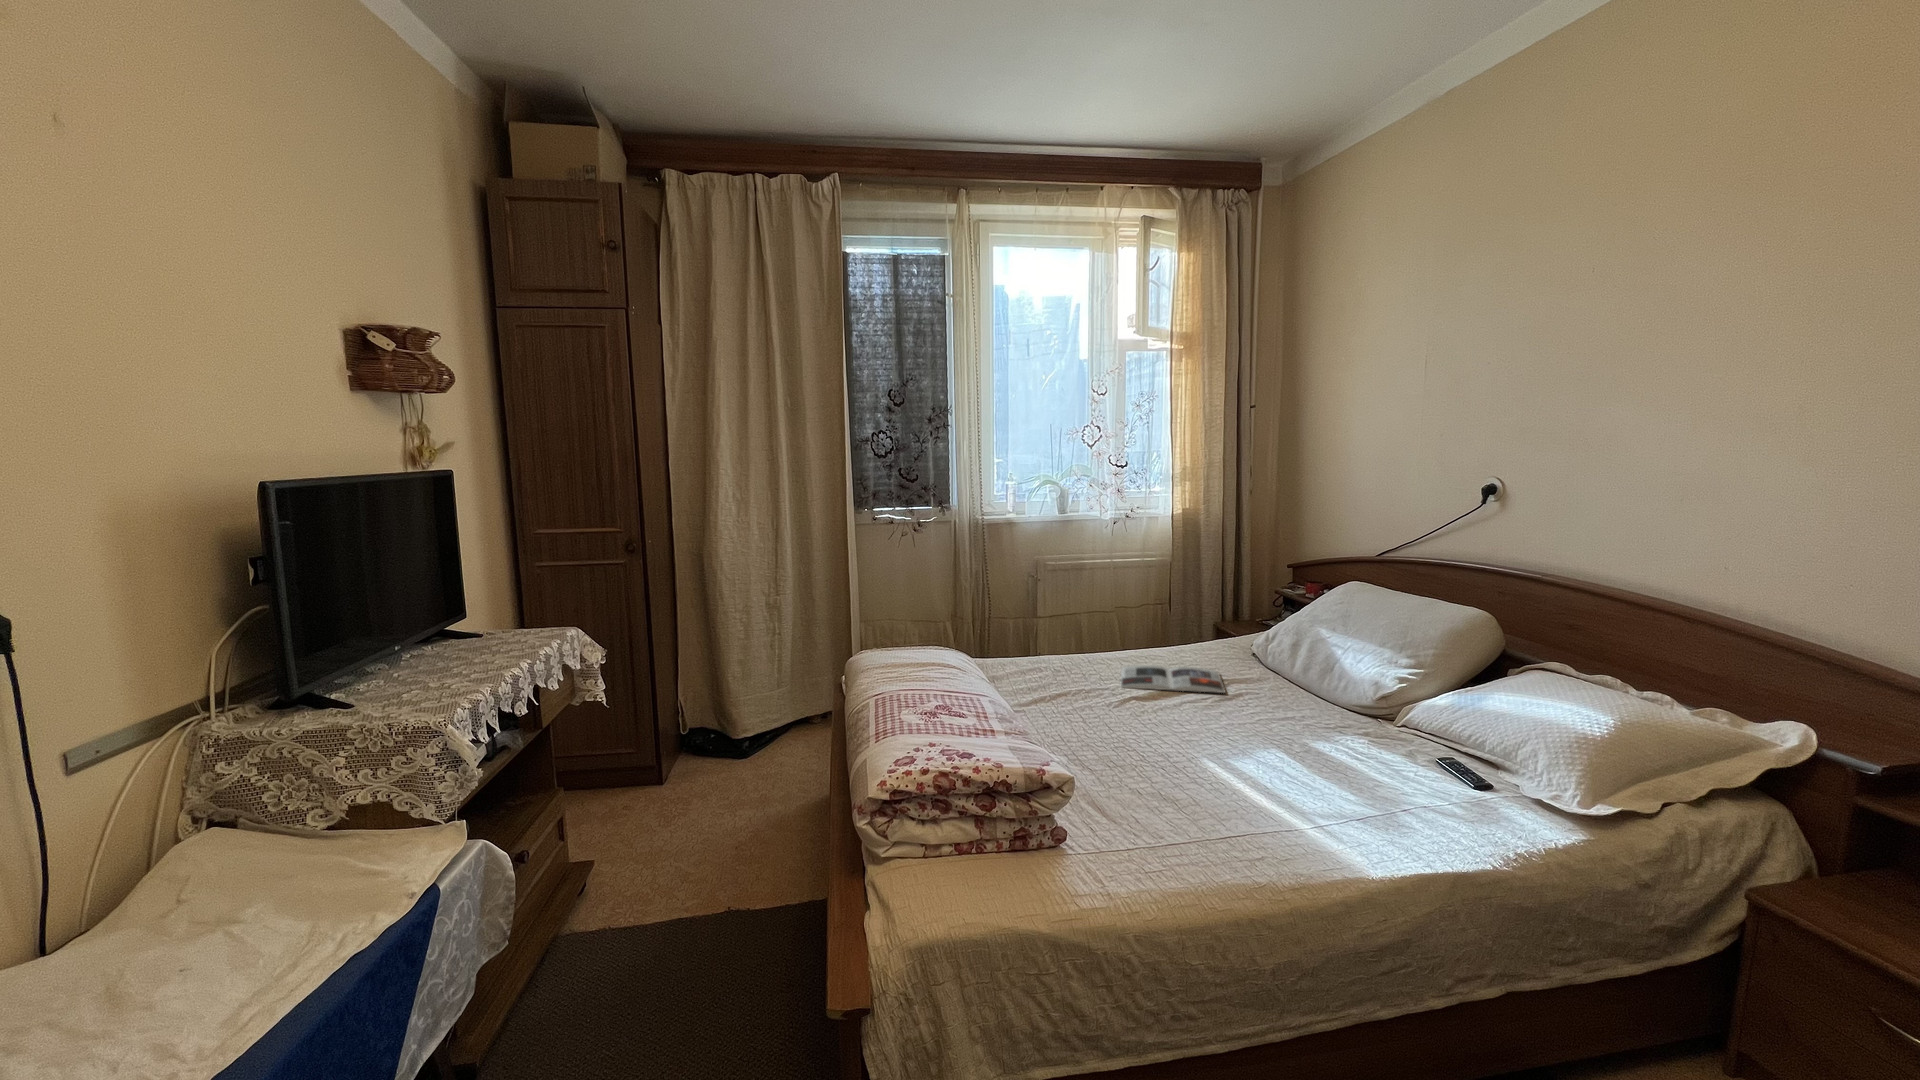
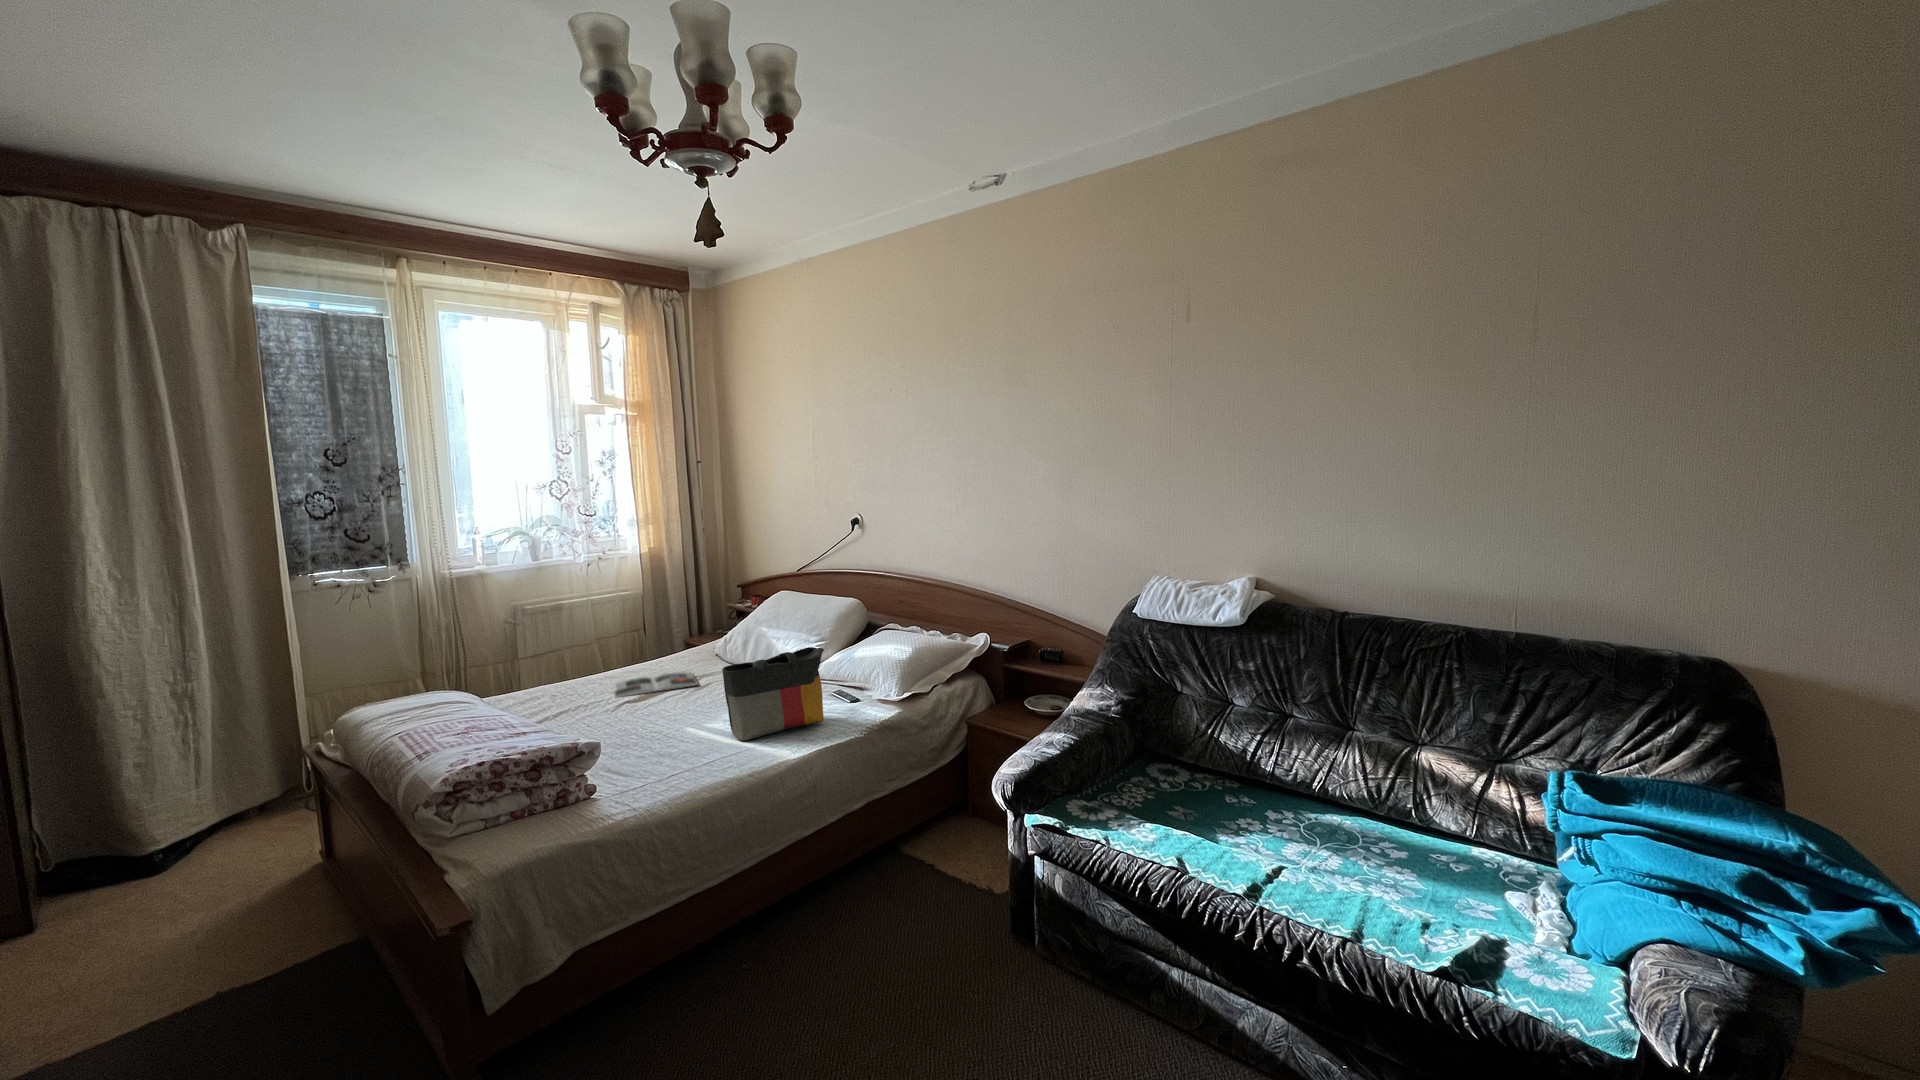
tote bag: none [1264,686,1444,816] -> present [722,647,824,740]

